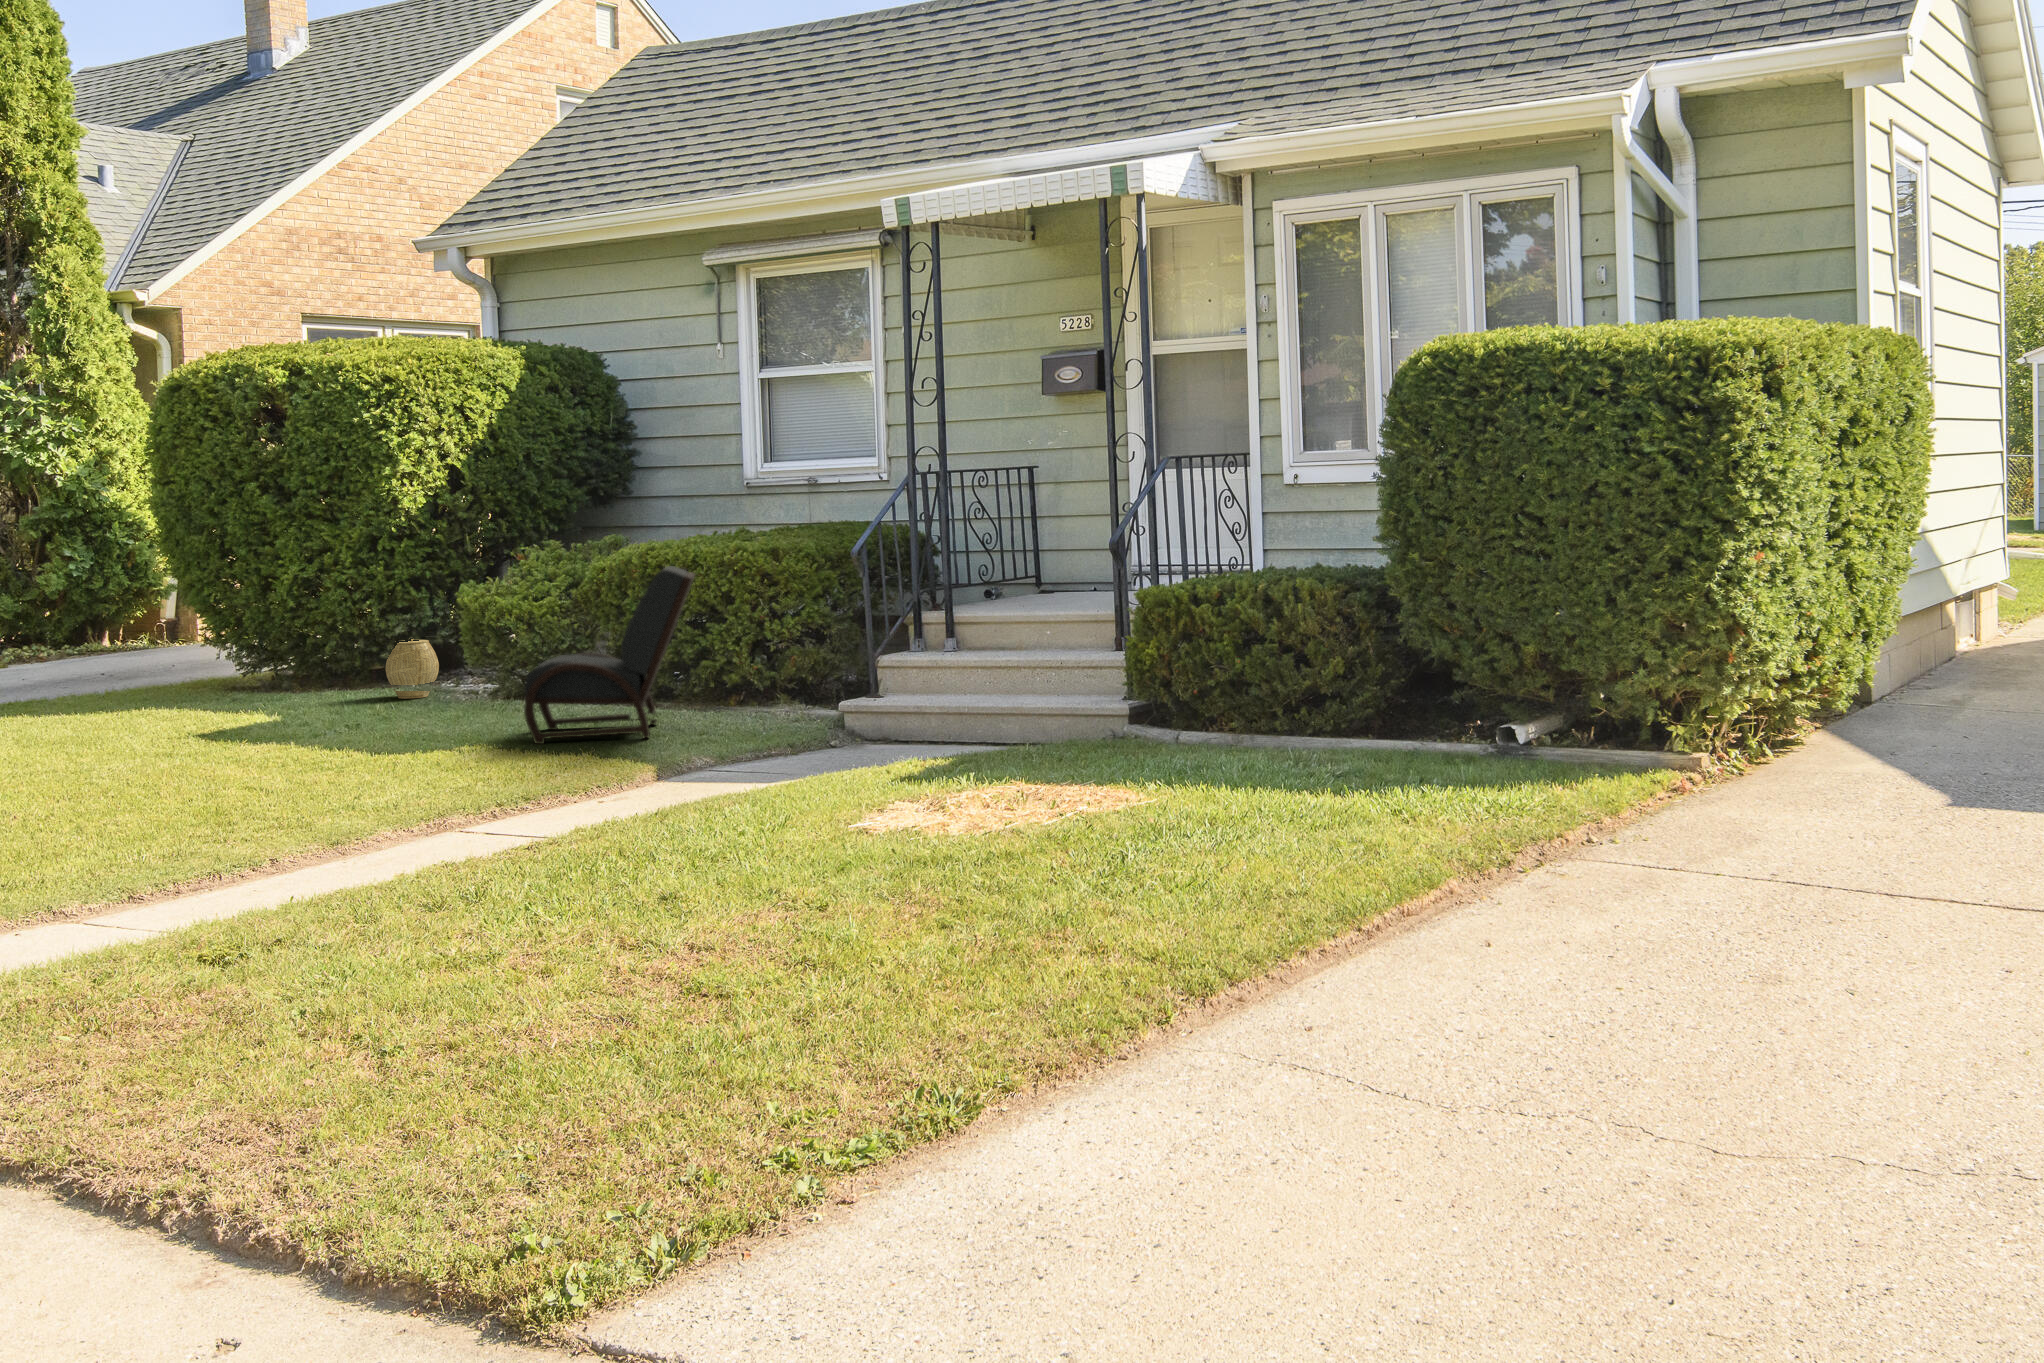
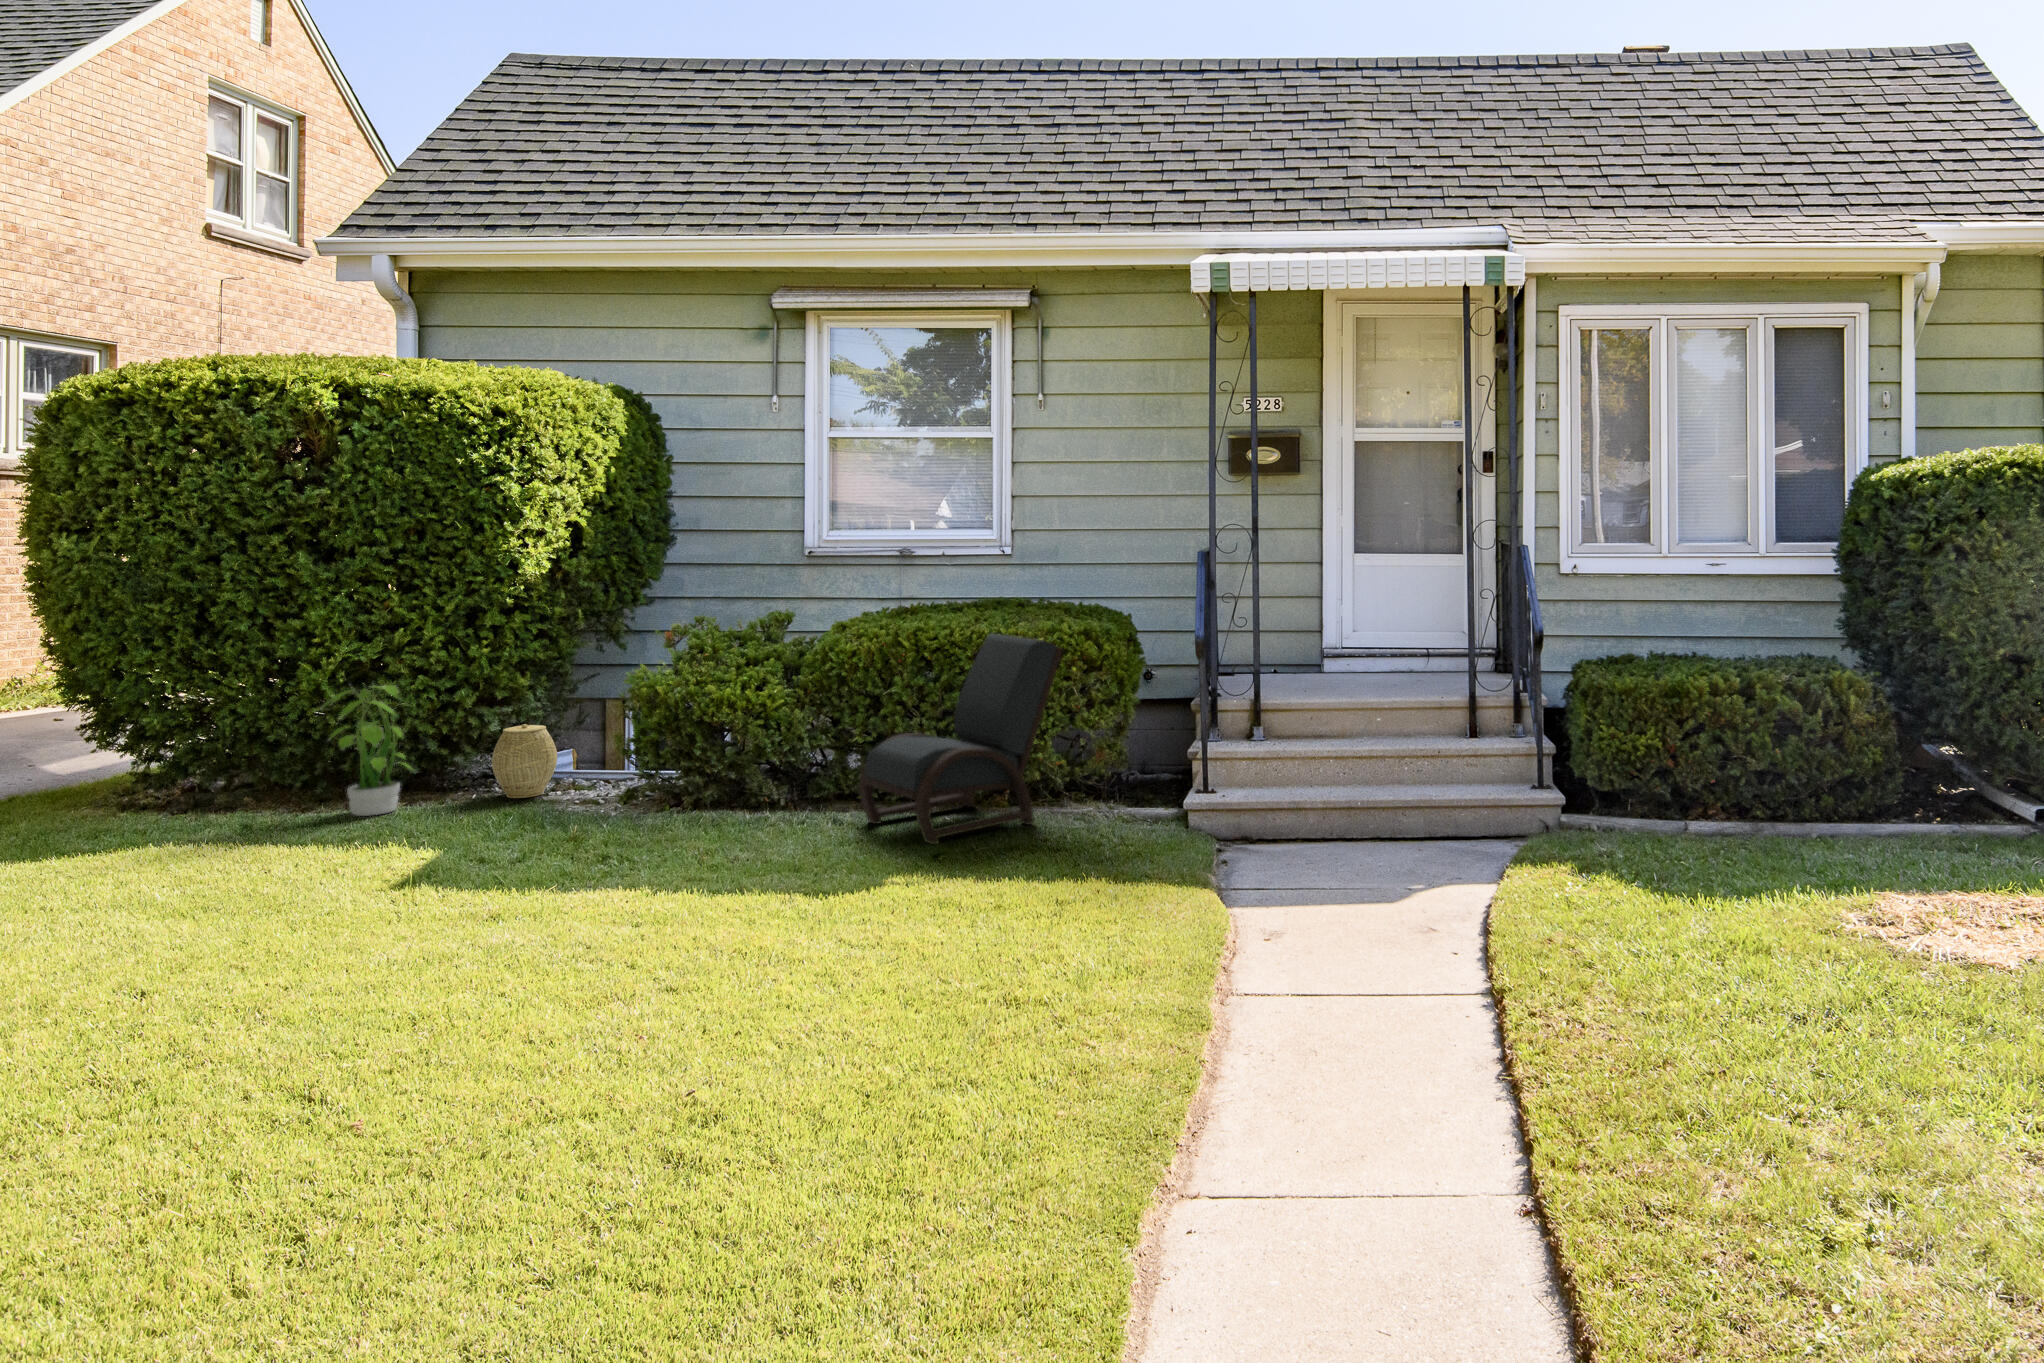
potted plant: none [256,596,339,701] -> present [321,685,412,816]

